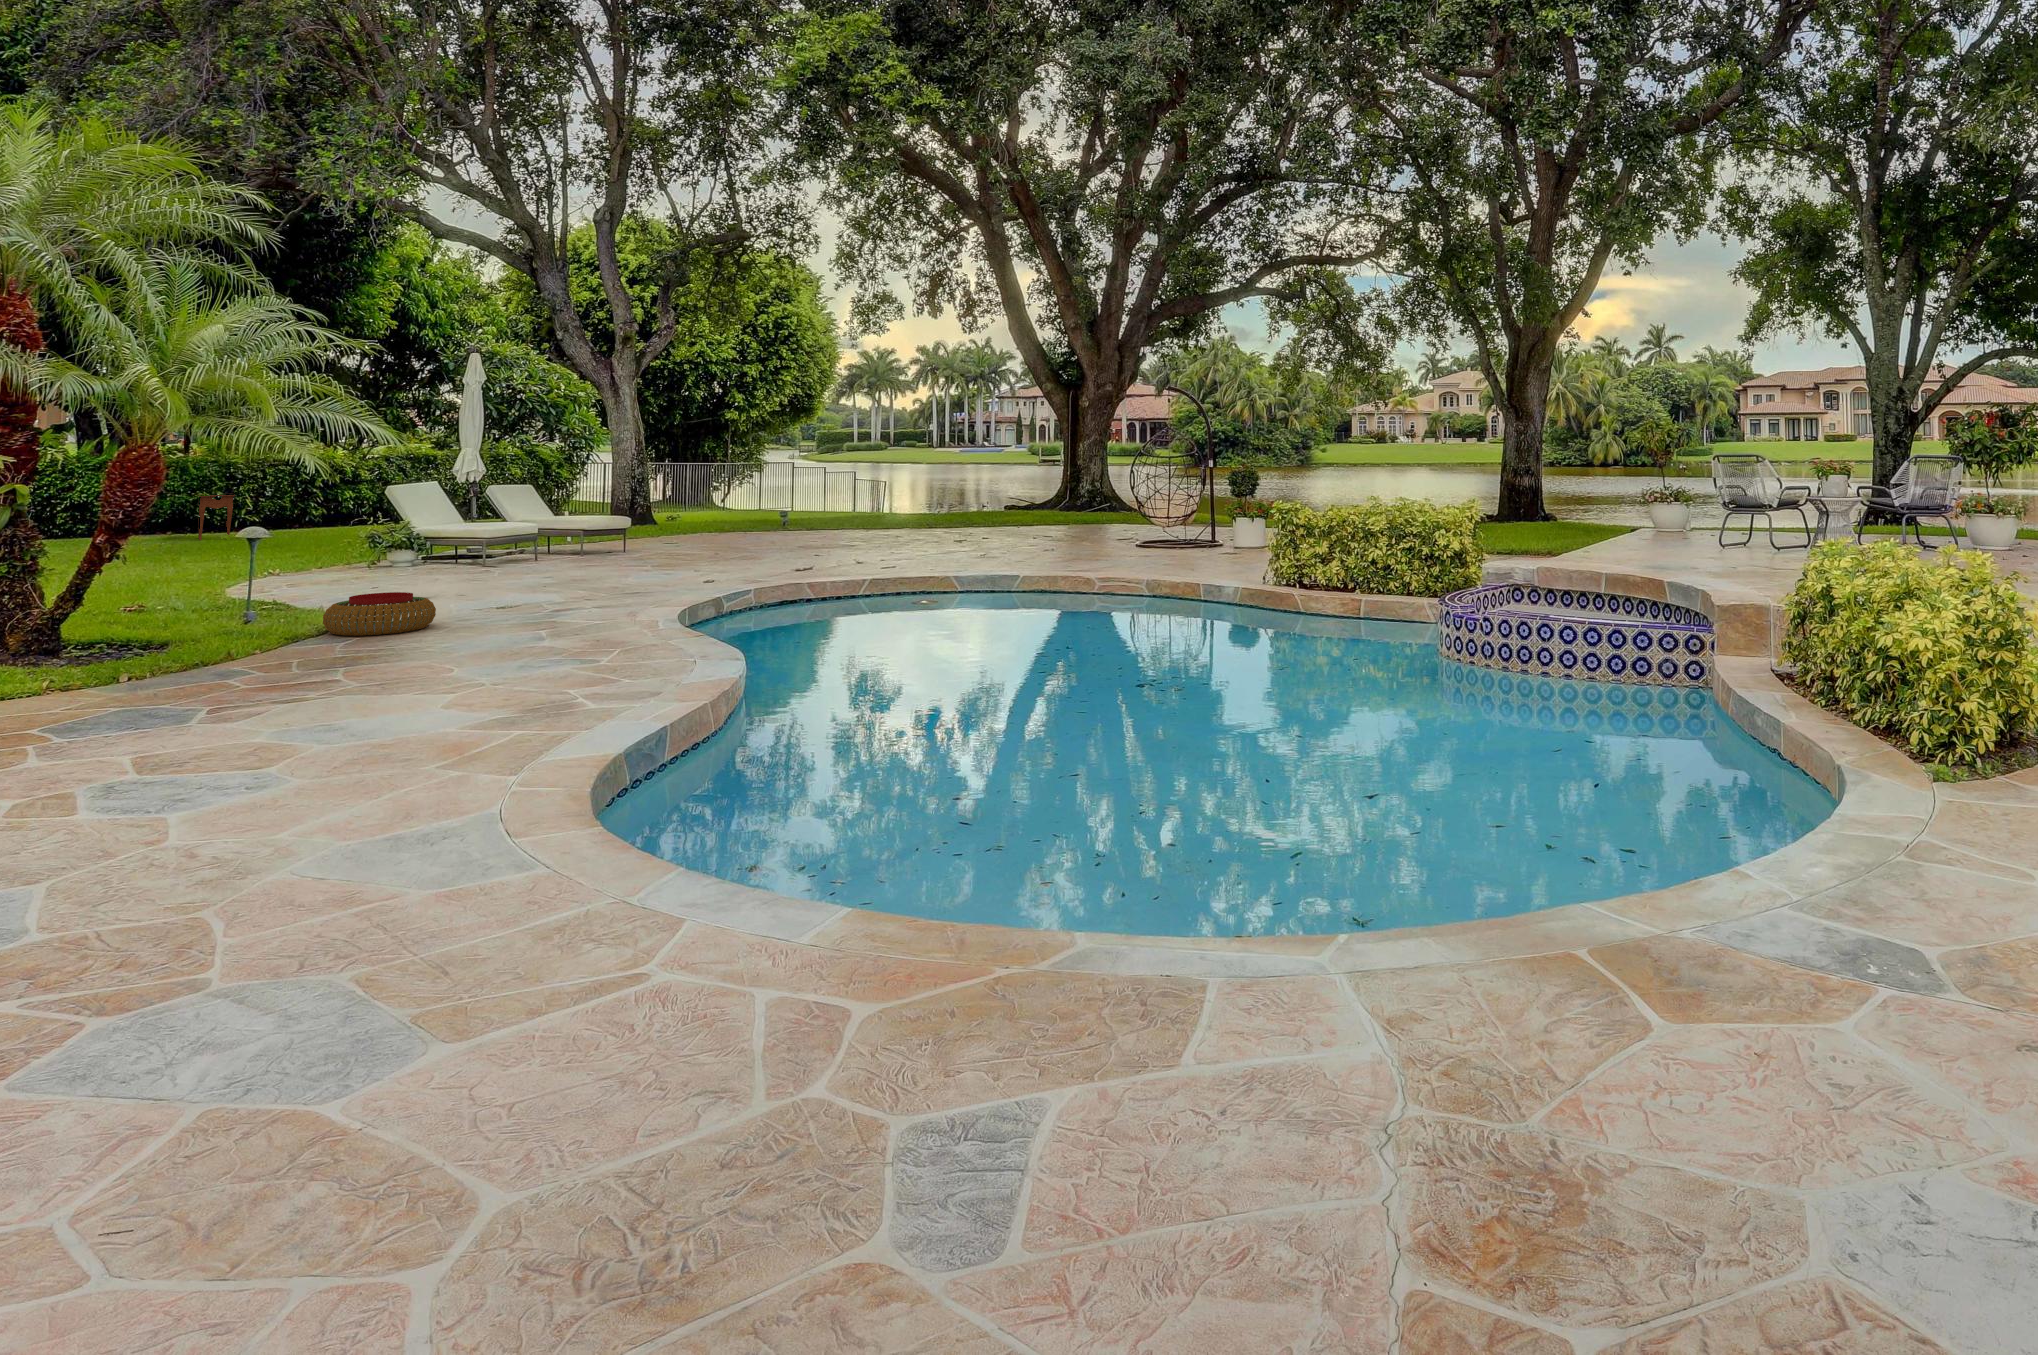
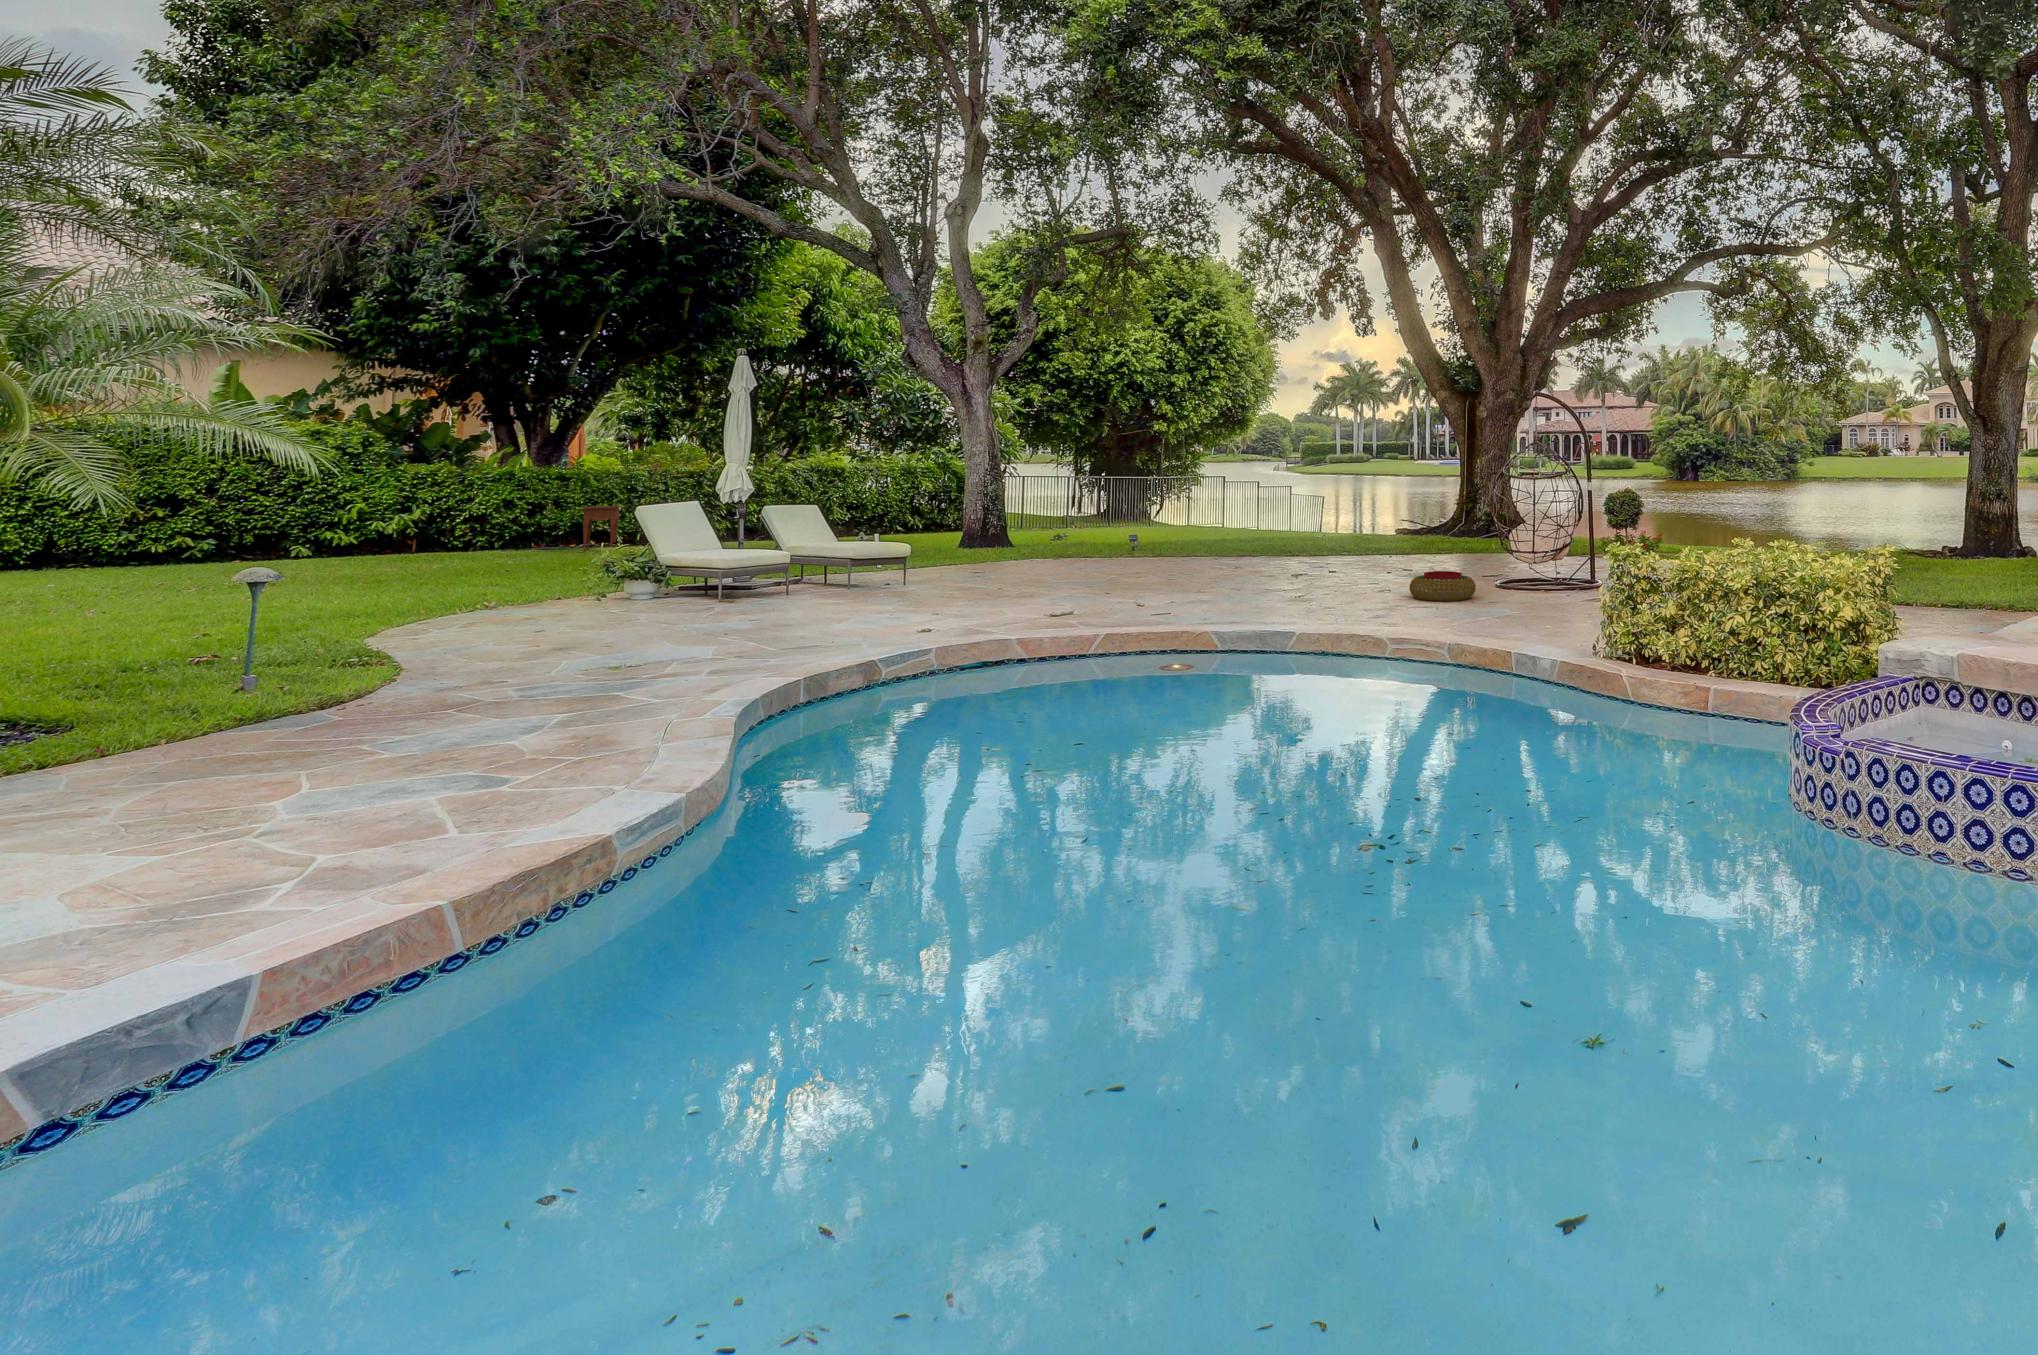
pouf: present [323,592,436,636] -> present [1409,571,1476,601]

